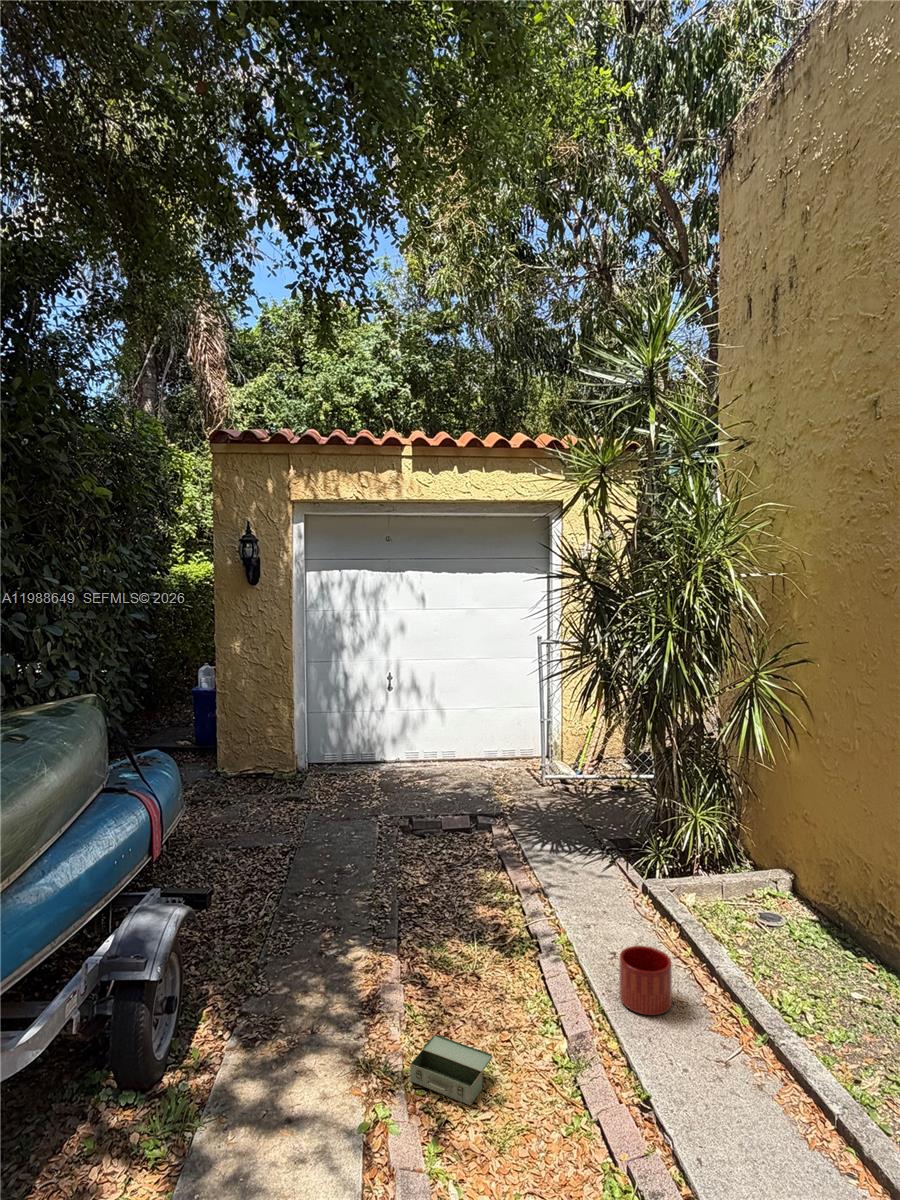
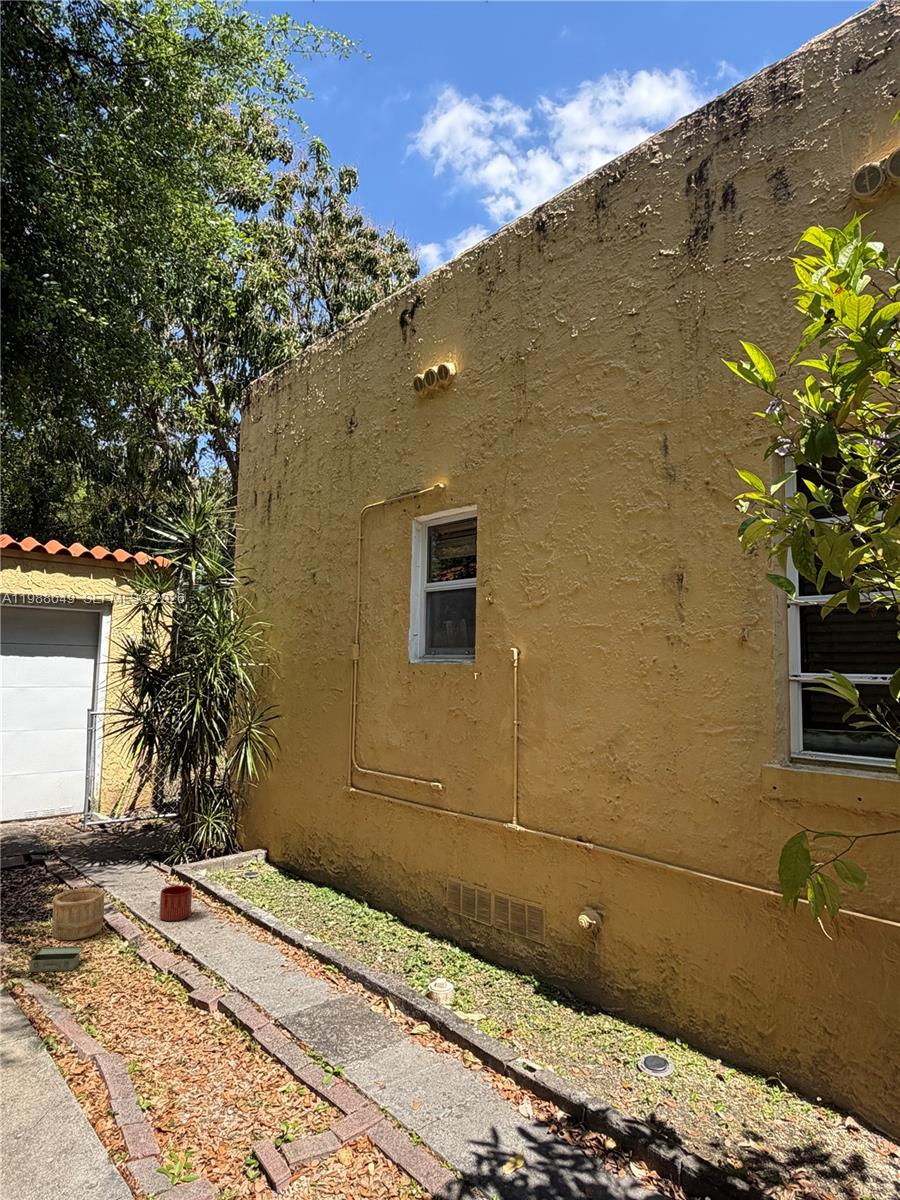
wooden bucket: none [458,922,535,1015] -> present [52,888,106,940]

